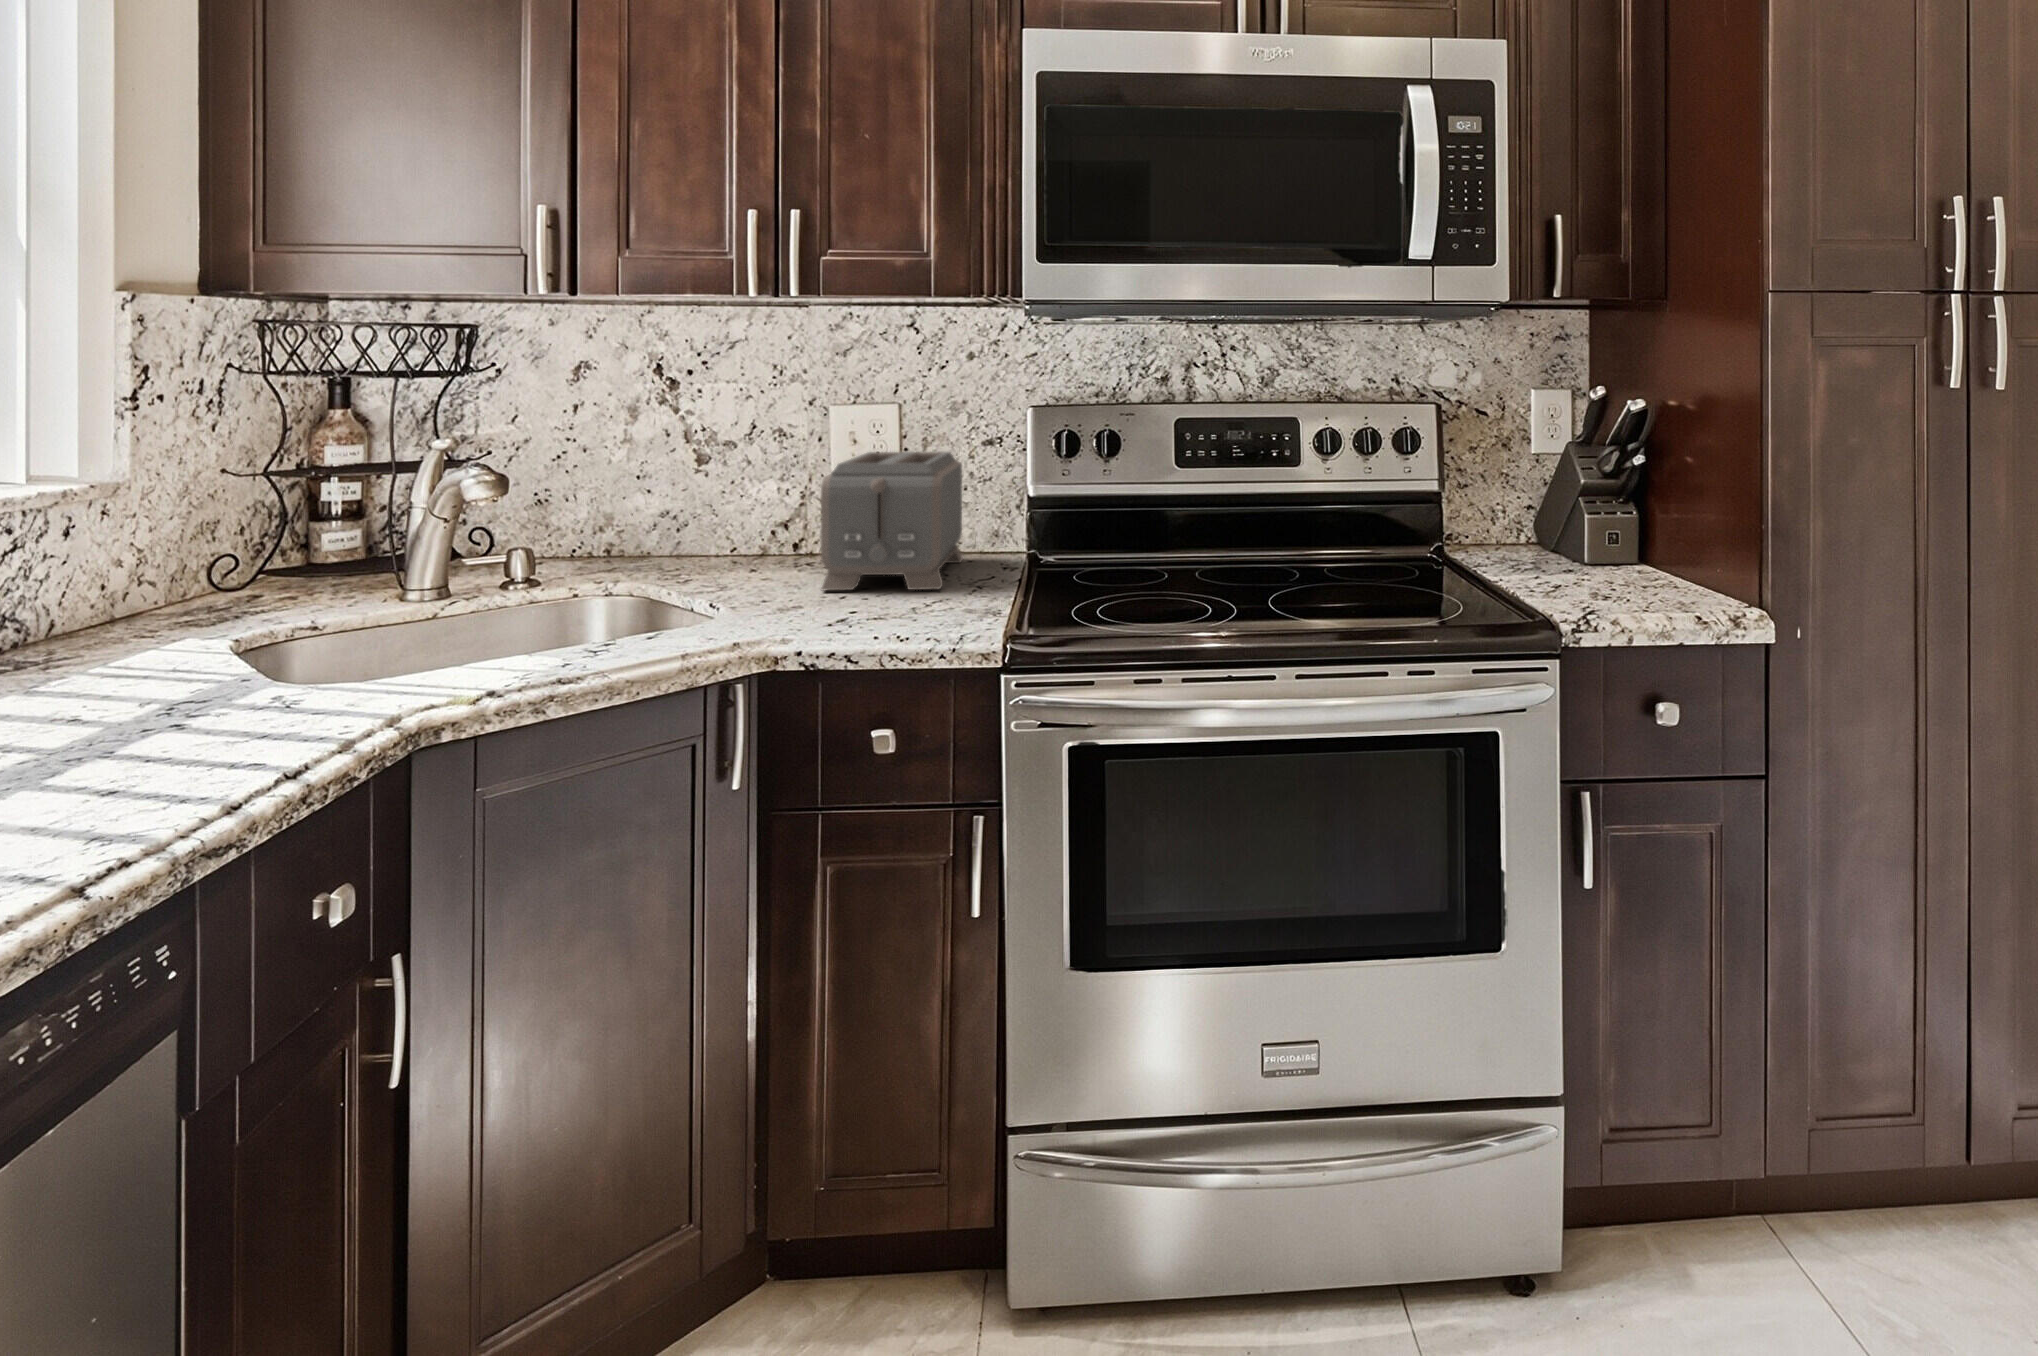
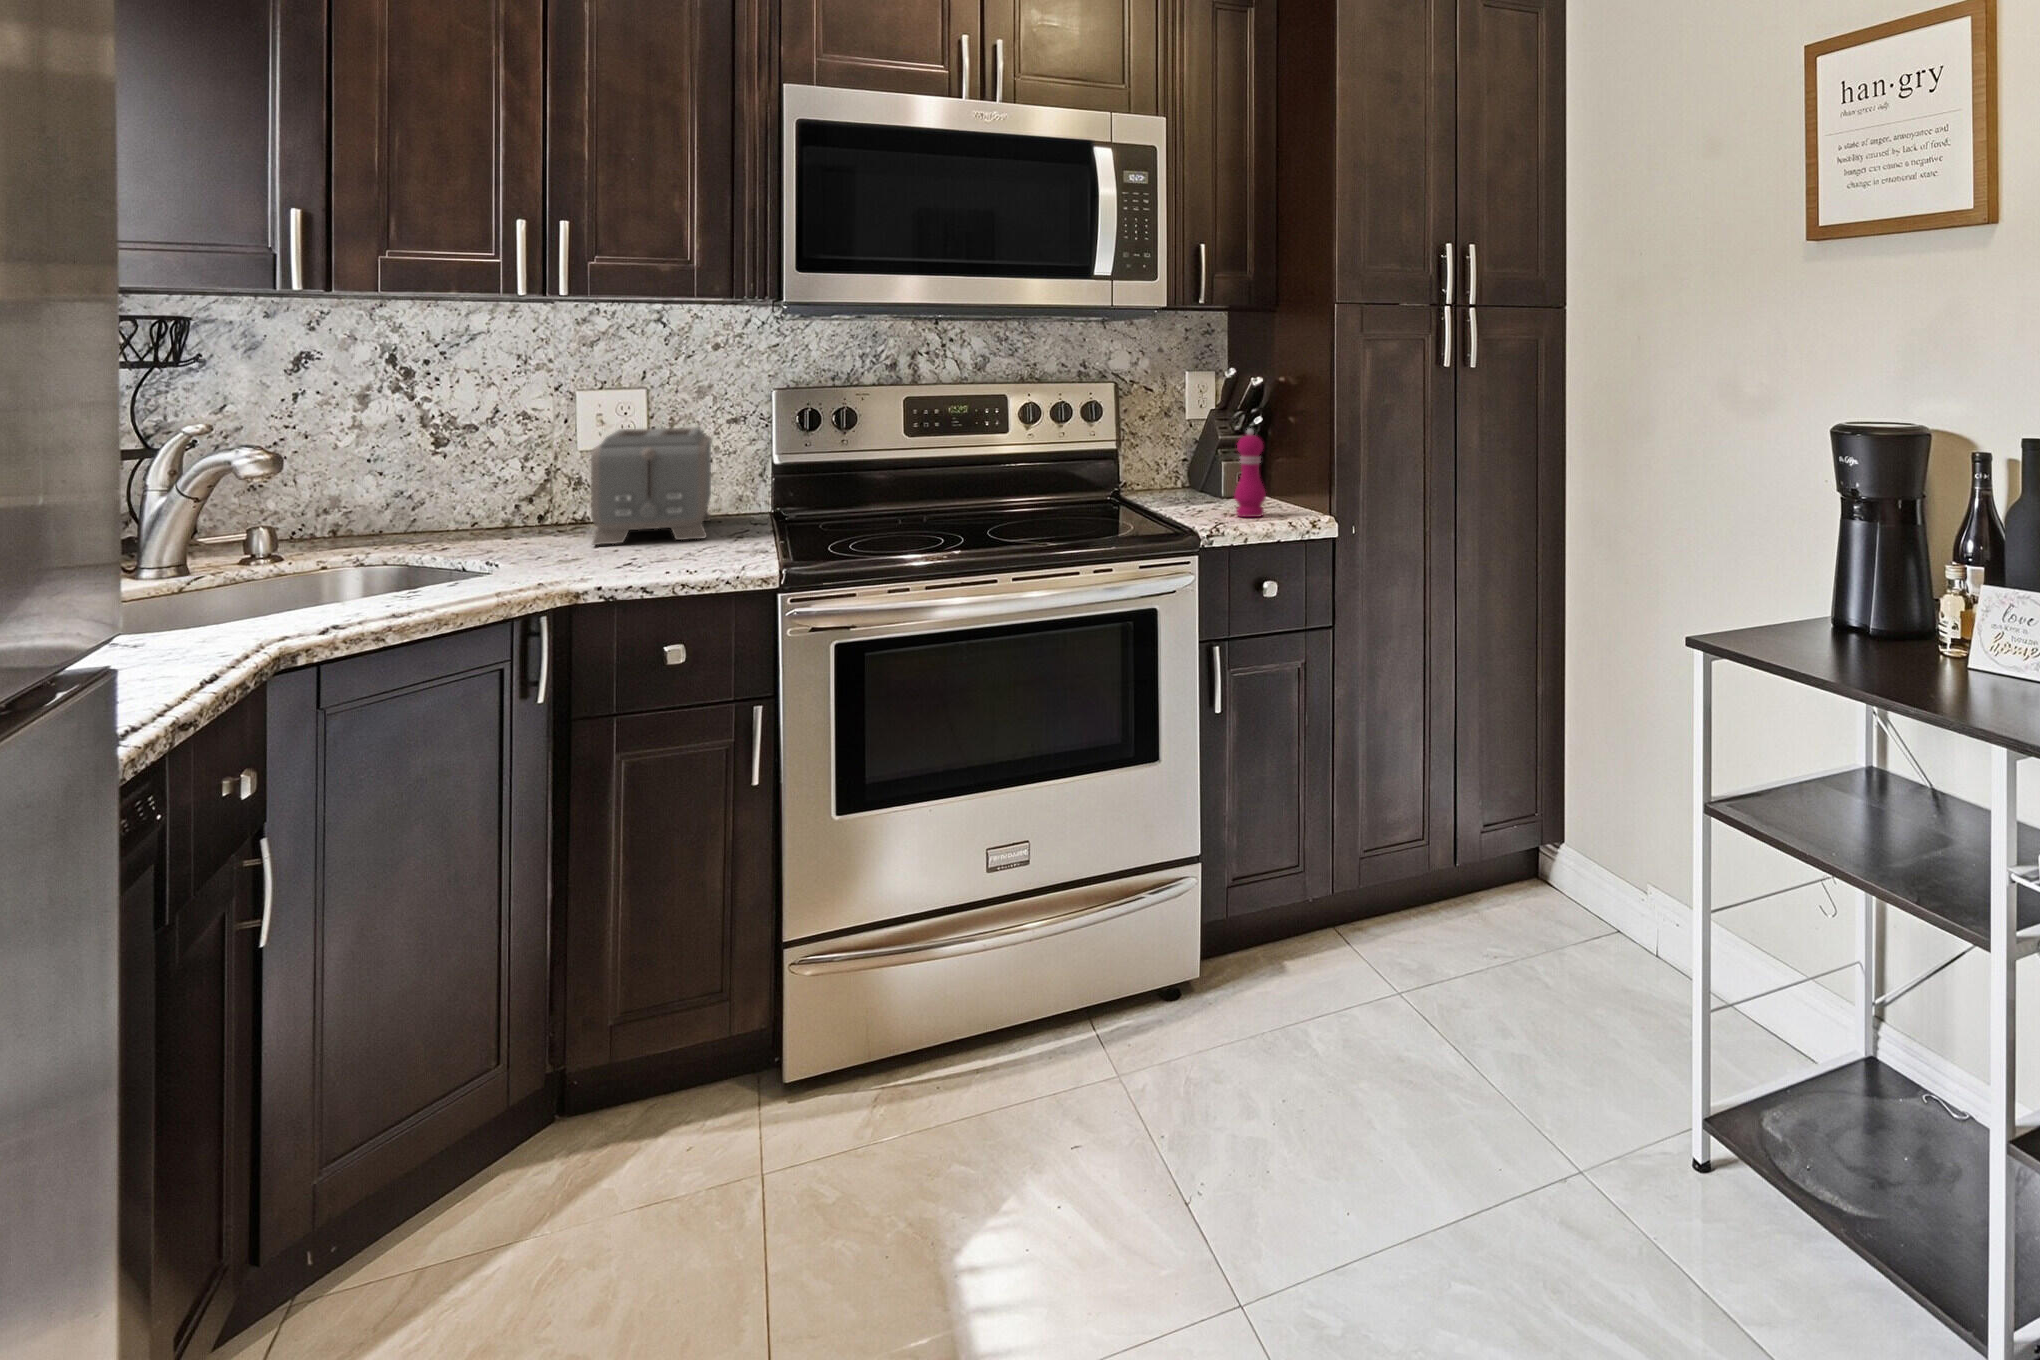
pepper mill: none [1604,475,1652,604] -> present [1235,429,1266,517]

